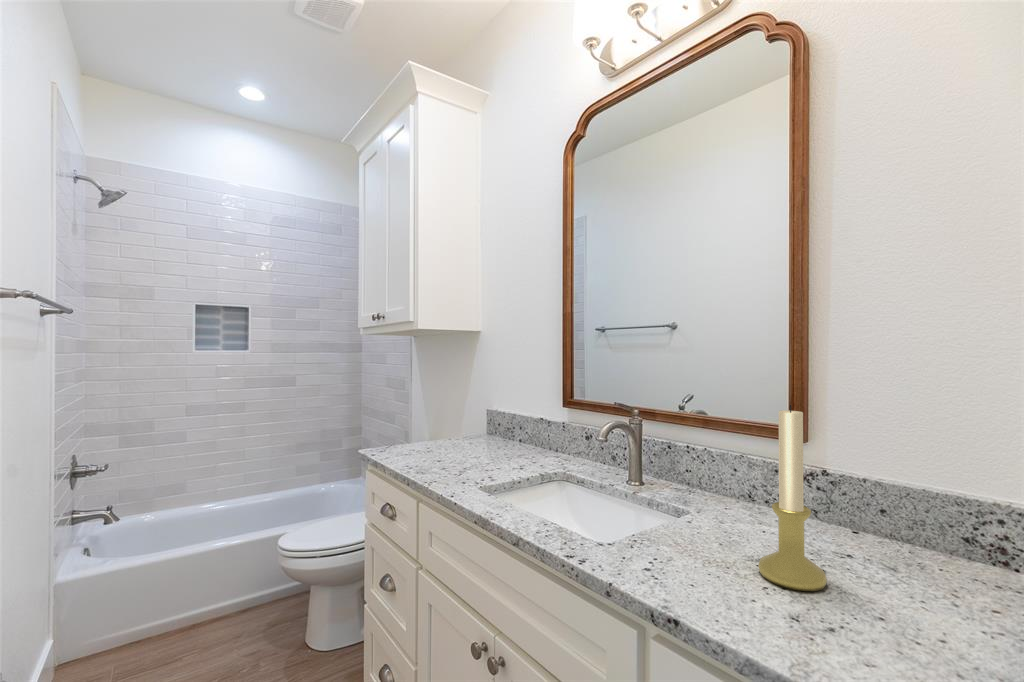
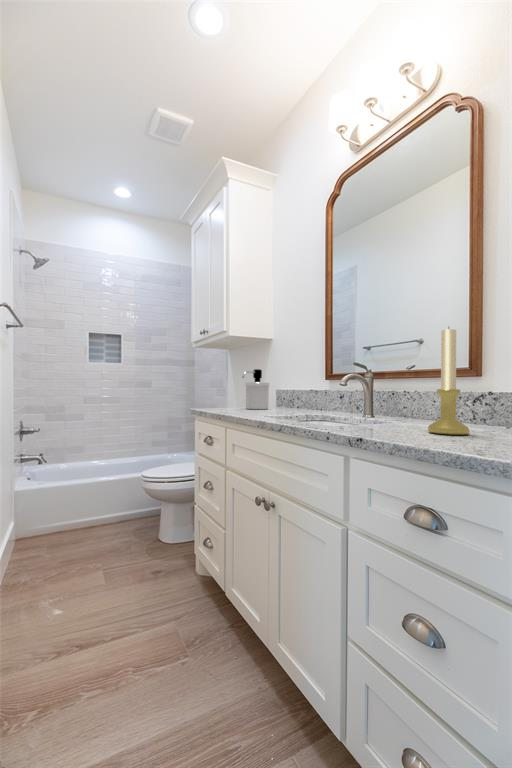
soap dispenser: none [441,389,482,453] -> present [242,369,269,409]

